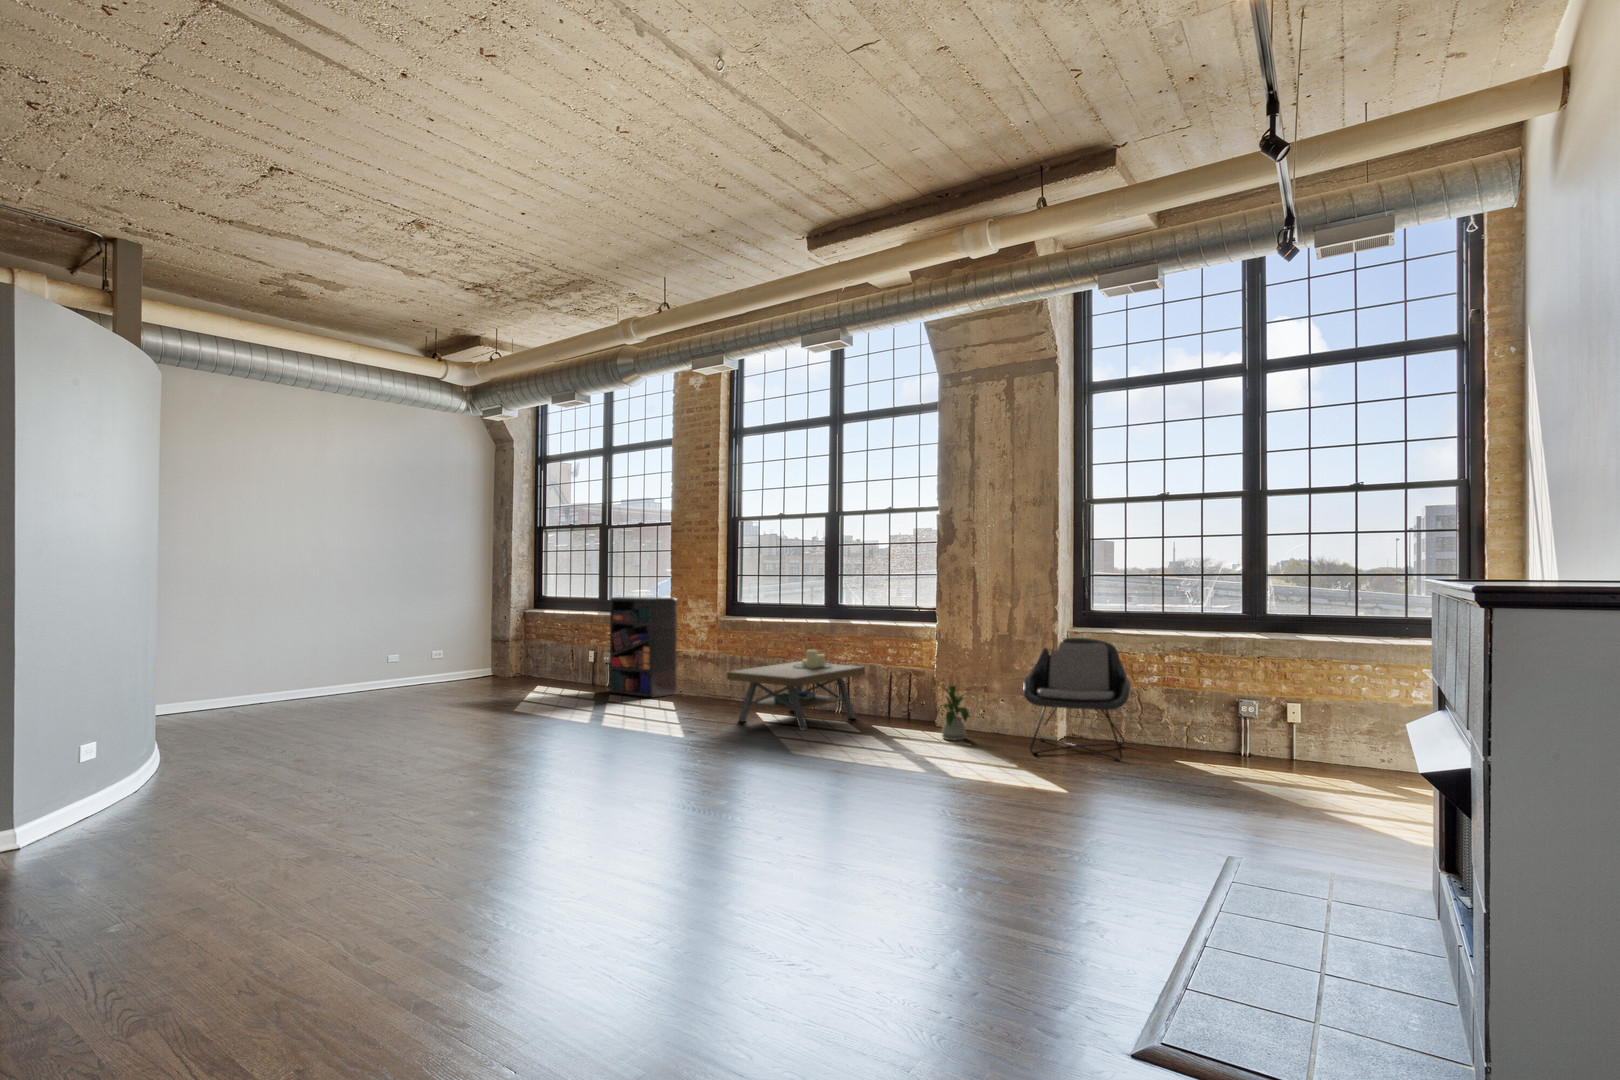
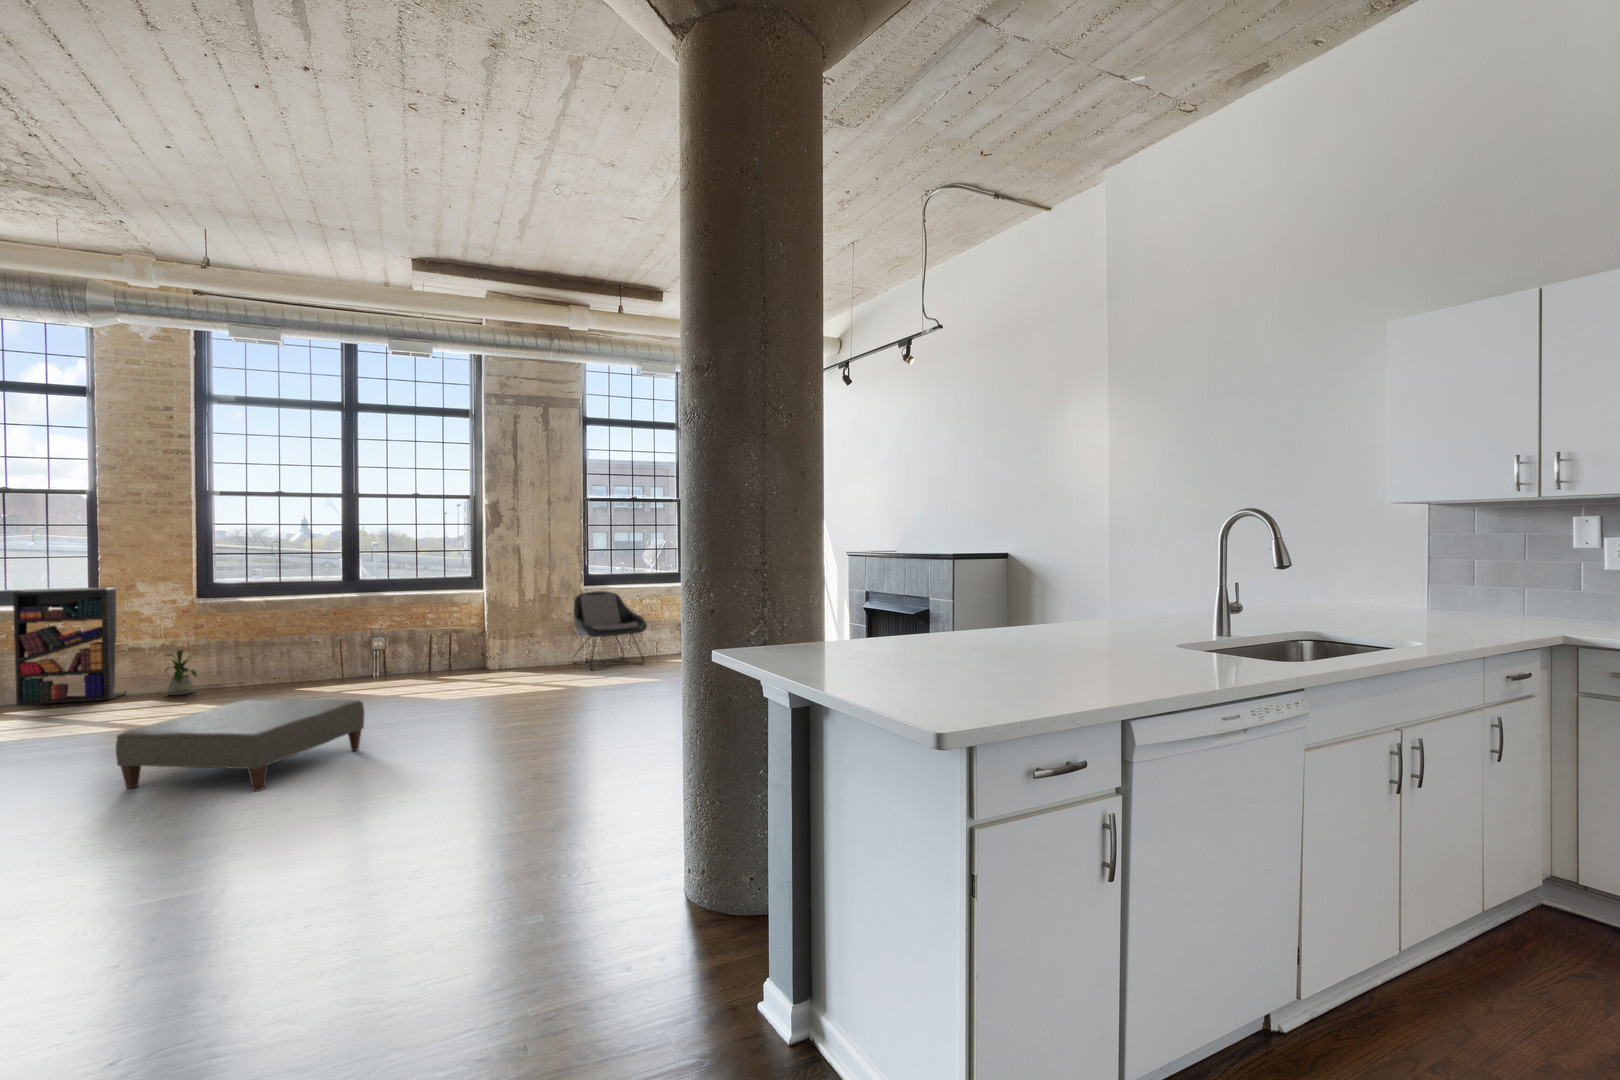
coffee table: present [727,650,865,730] -> none [295,622,403,695]
house plant: present [939,686,969,740] -> present [166,650,197,695]
ottoman: none [412,714,590,809] -> present [116,699,364,791]

